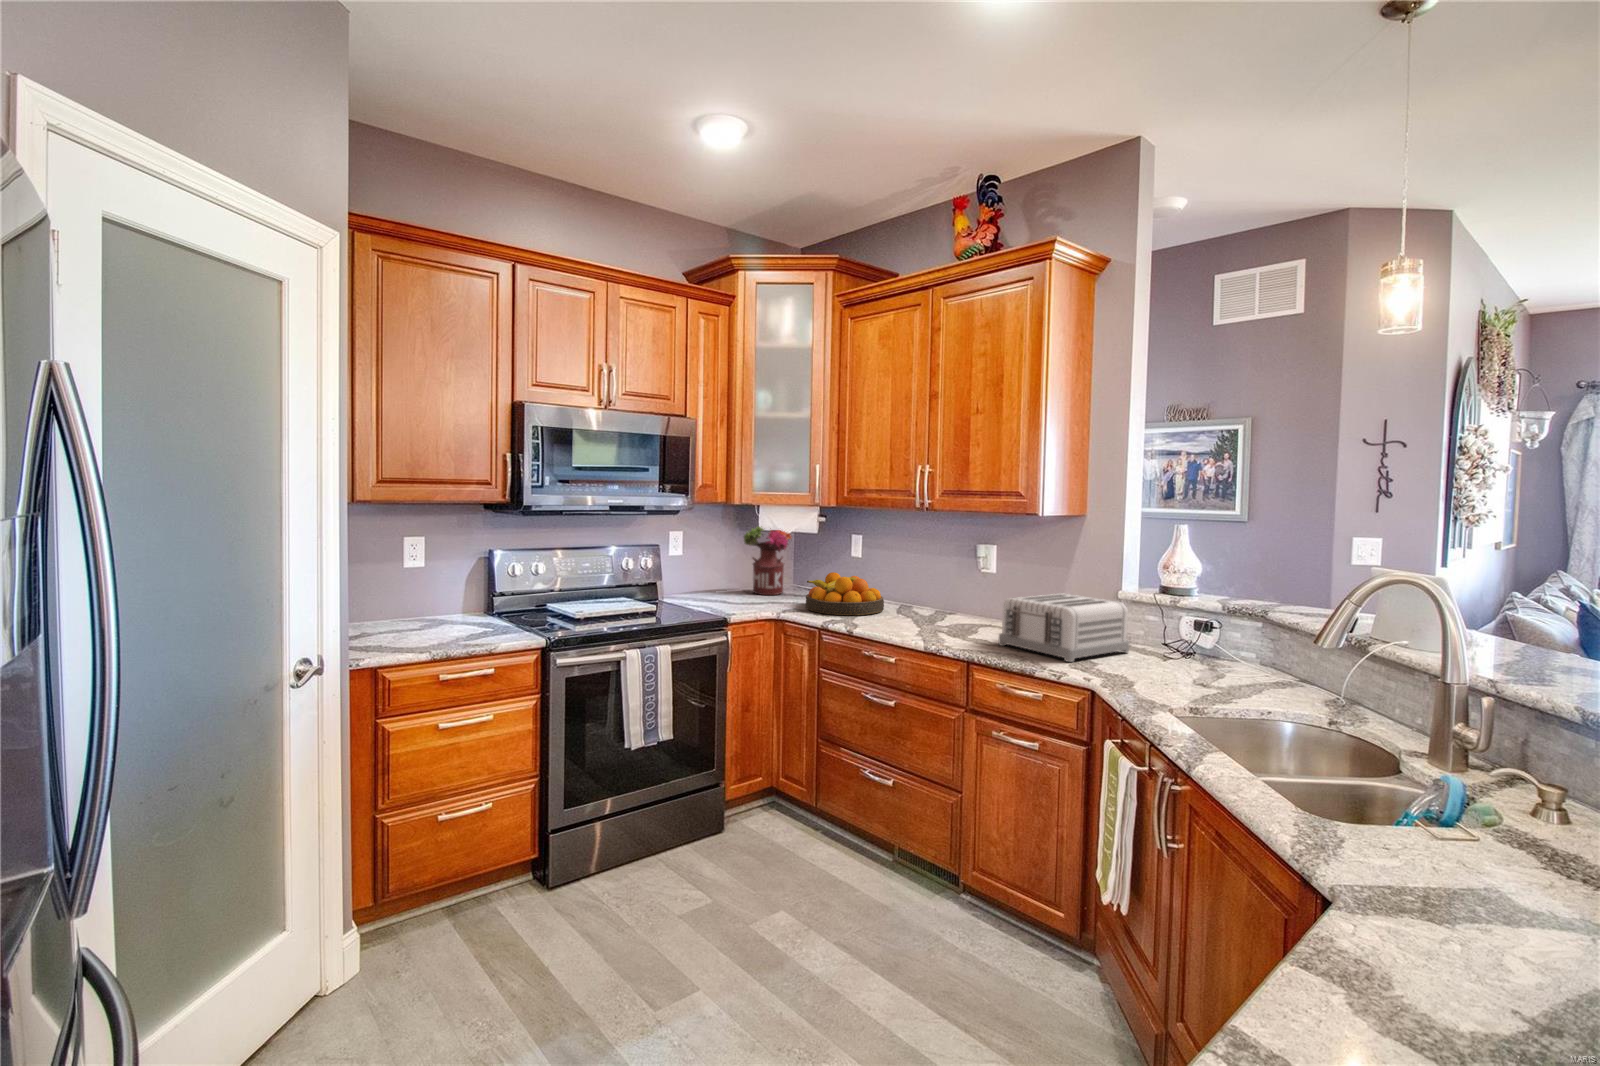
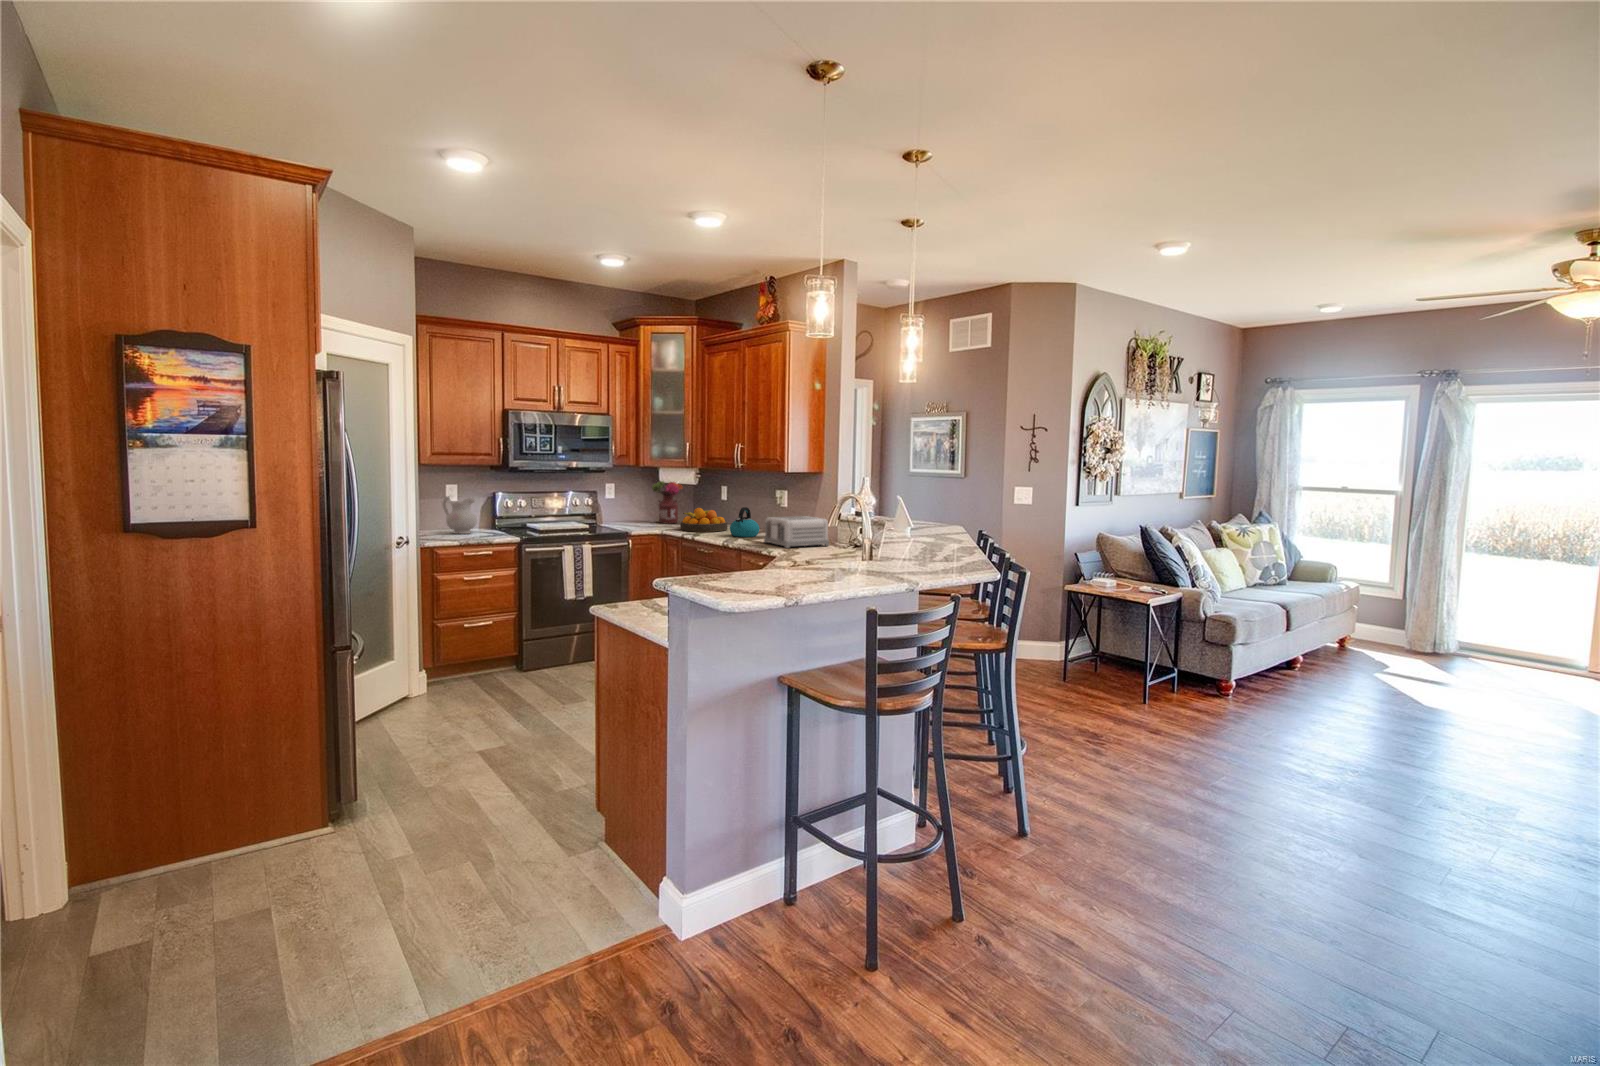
ceramic pitcher: none [398,559,463,629] -> present [442,496,477,534]
kettle: none [908,575,961,628] -> present [730,507,760,537]

